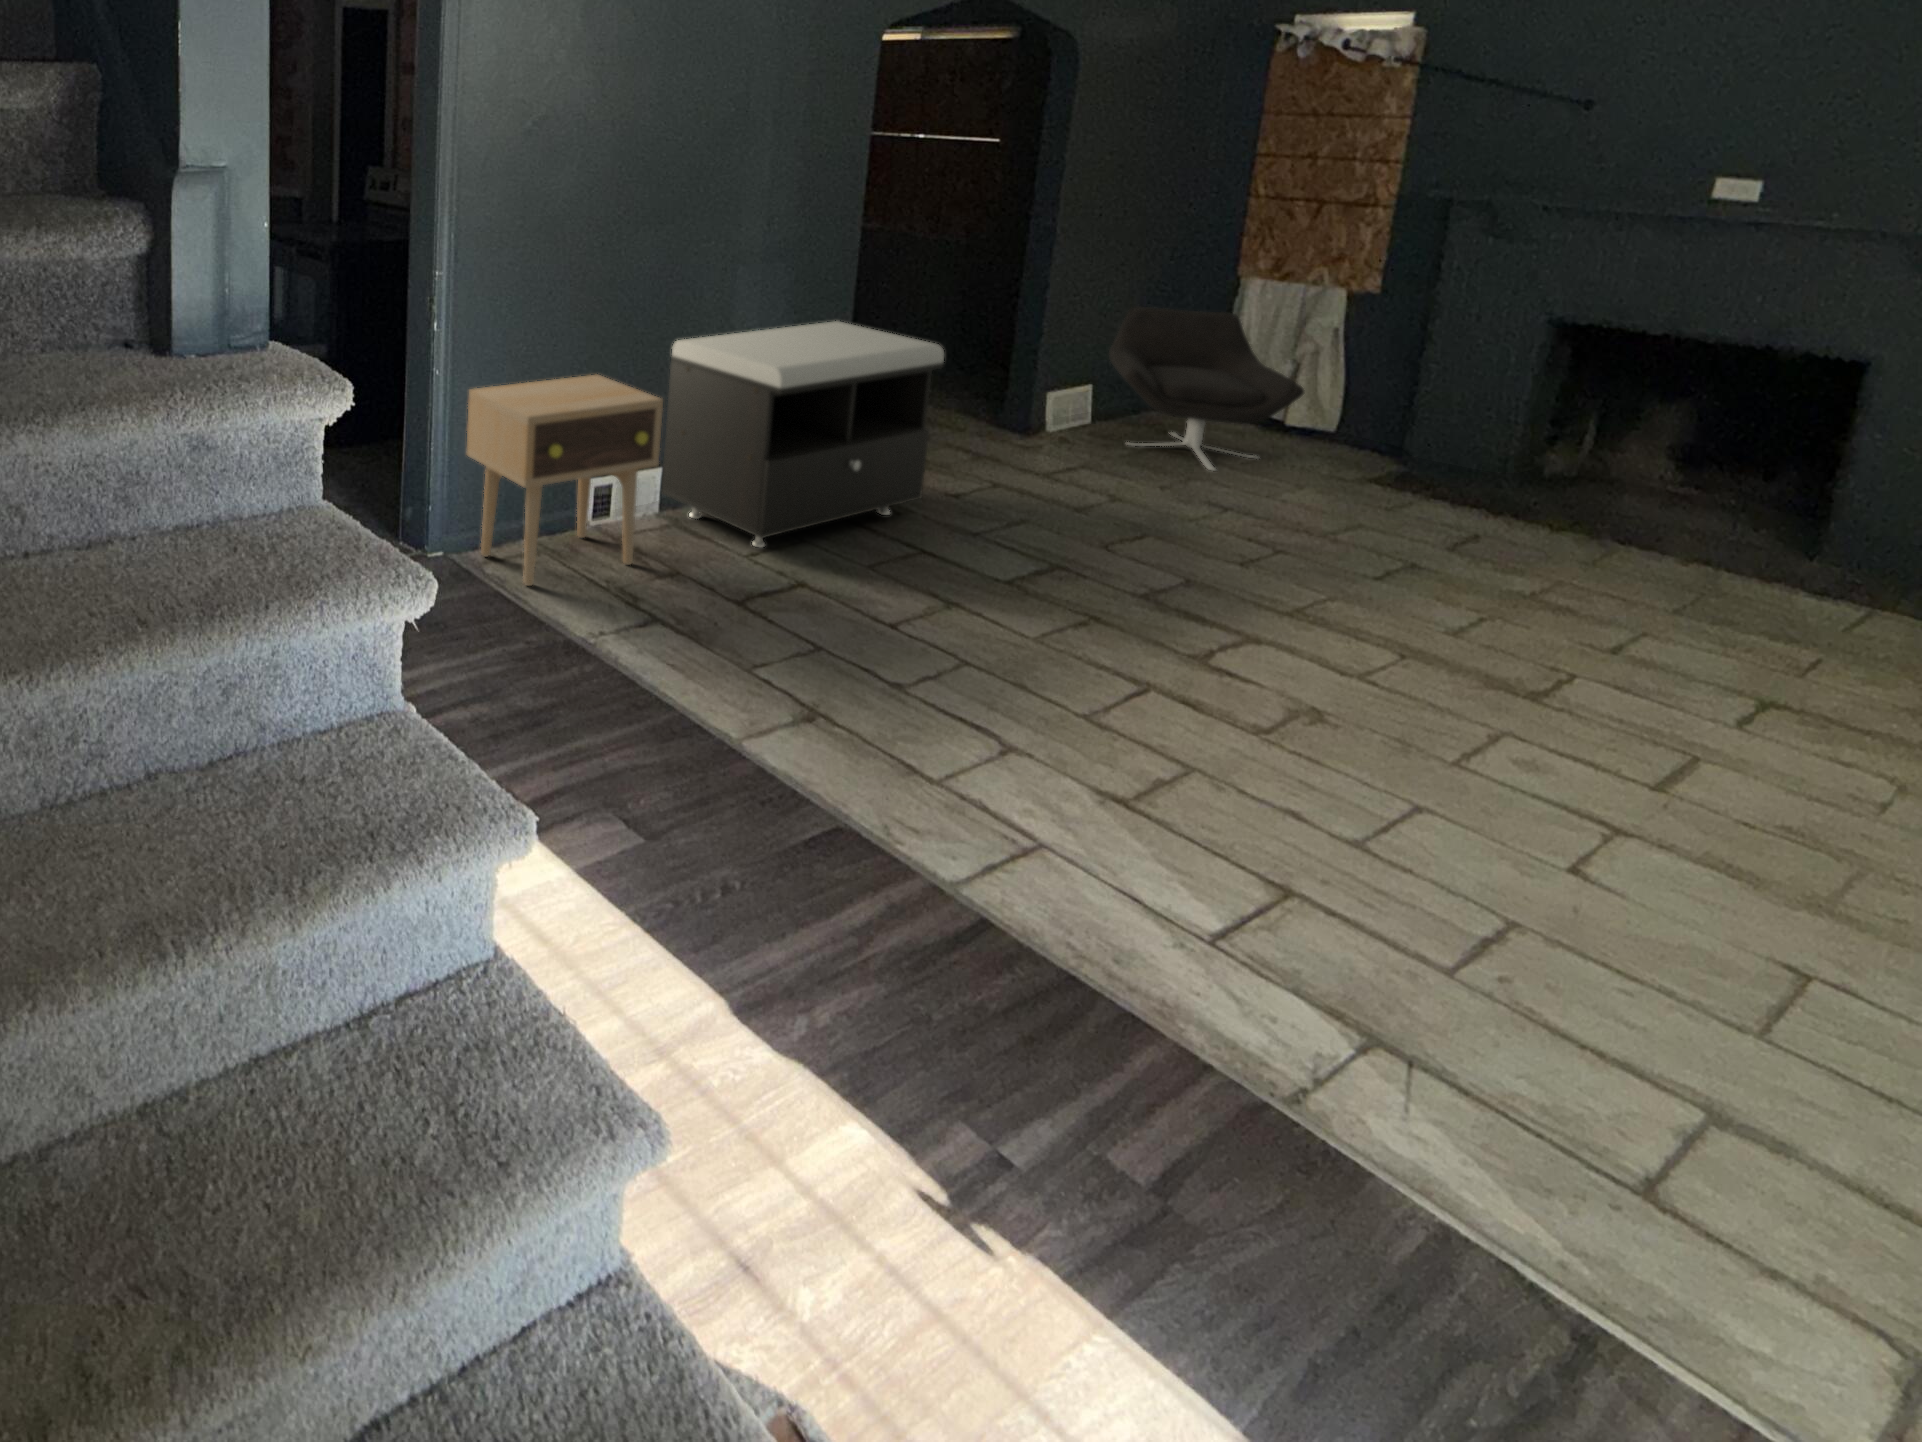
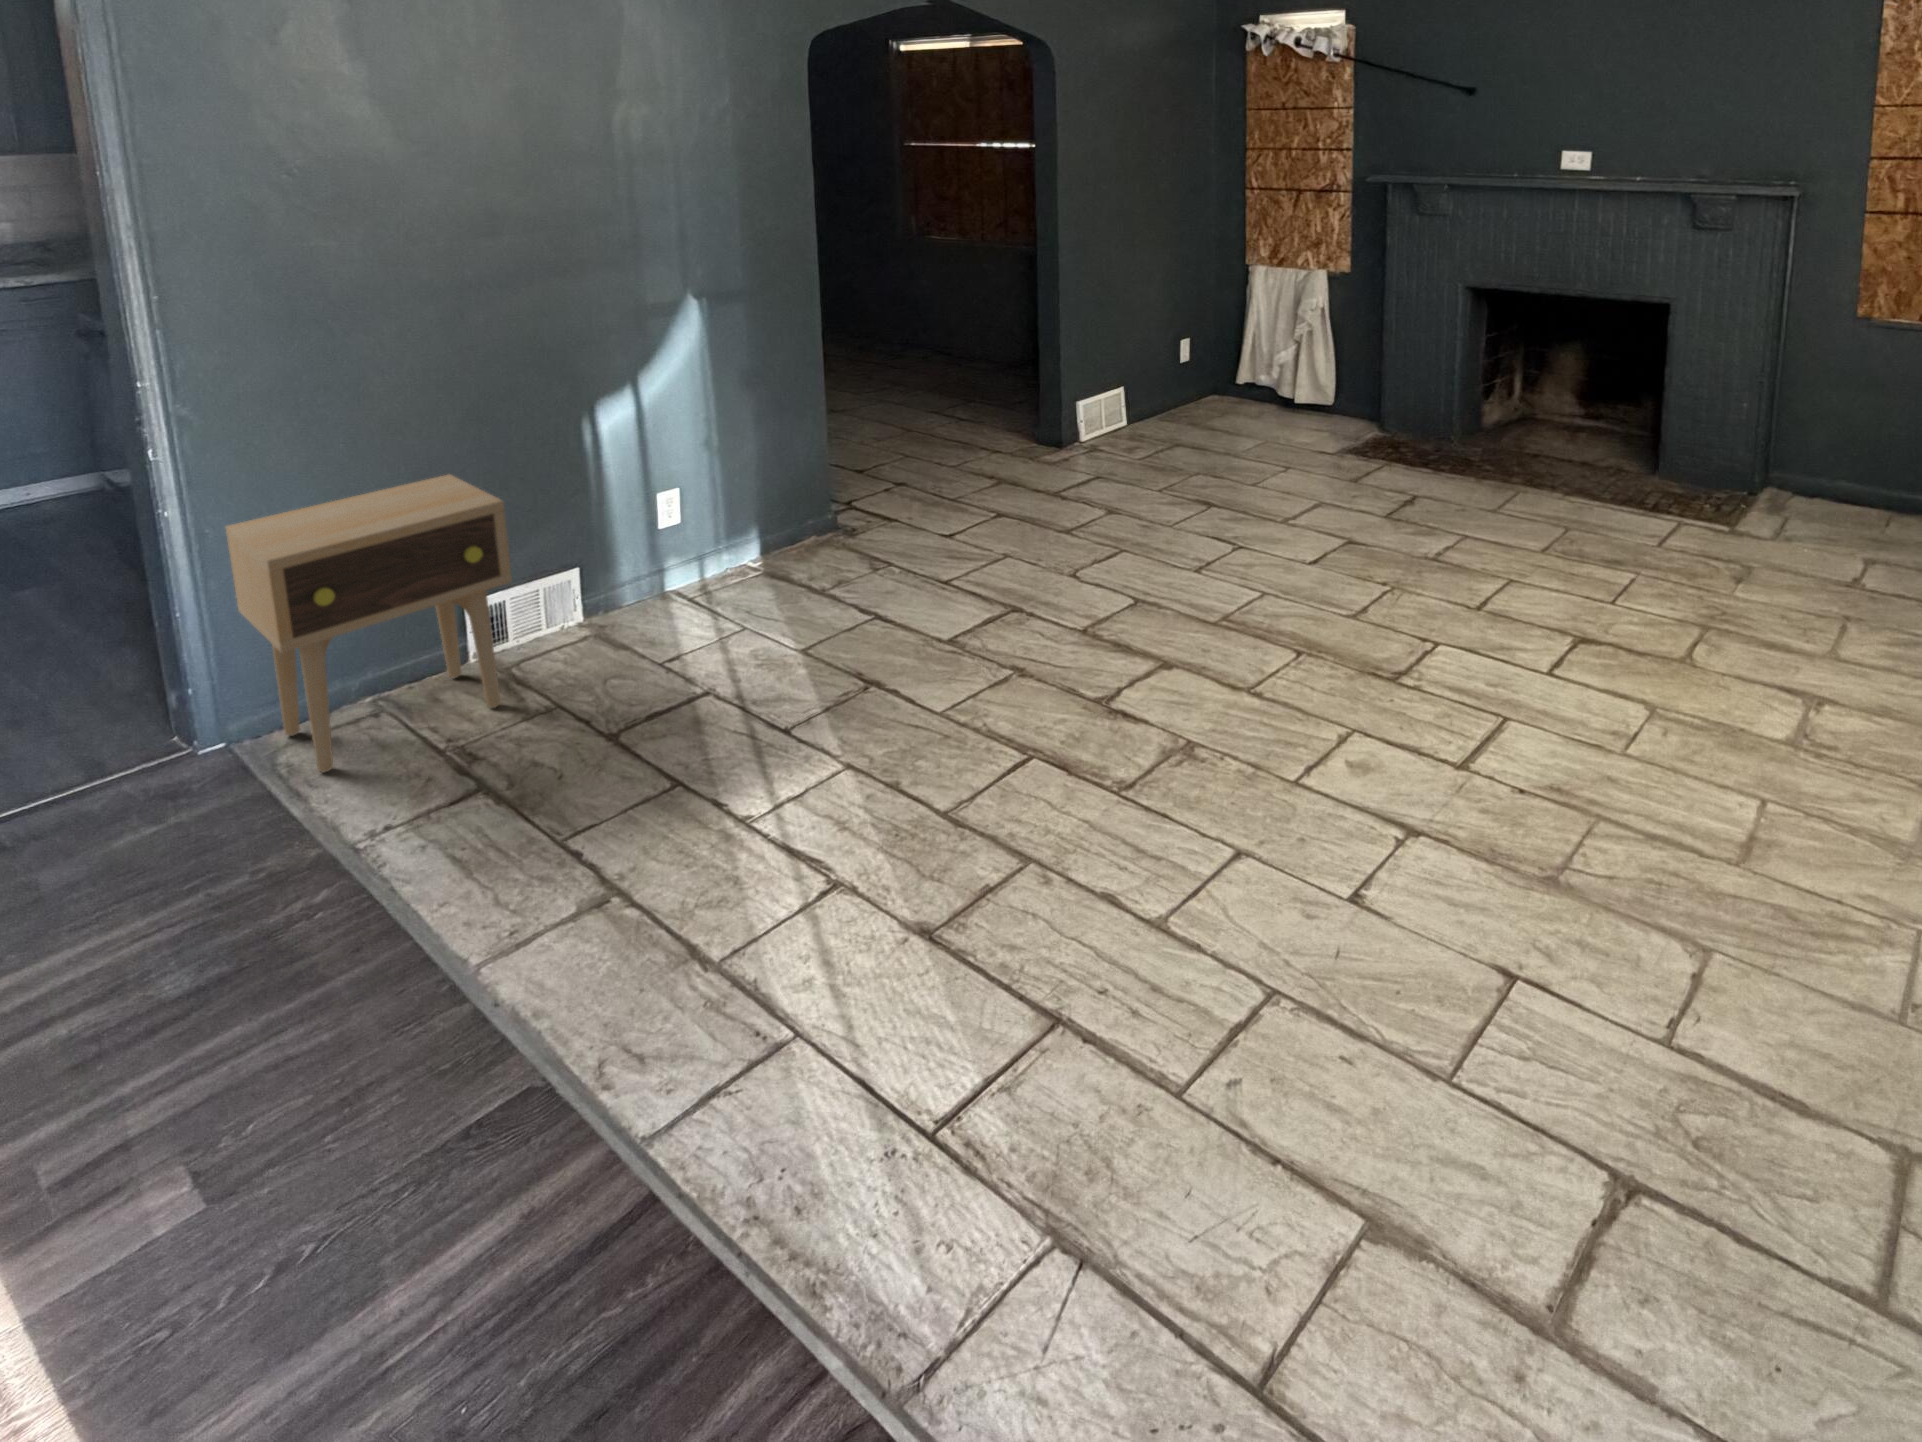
lounge chair: present [1109,306,1305,470] -> none [1133,303,1286,462]
storage bench: present [662,321,944,547] -> none [568,364,896,647]

